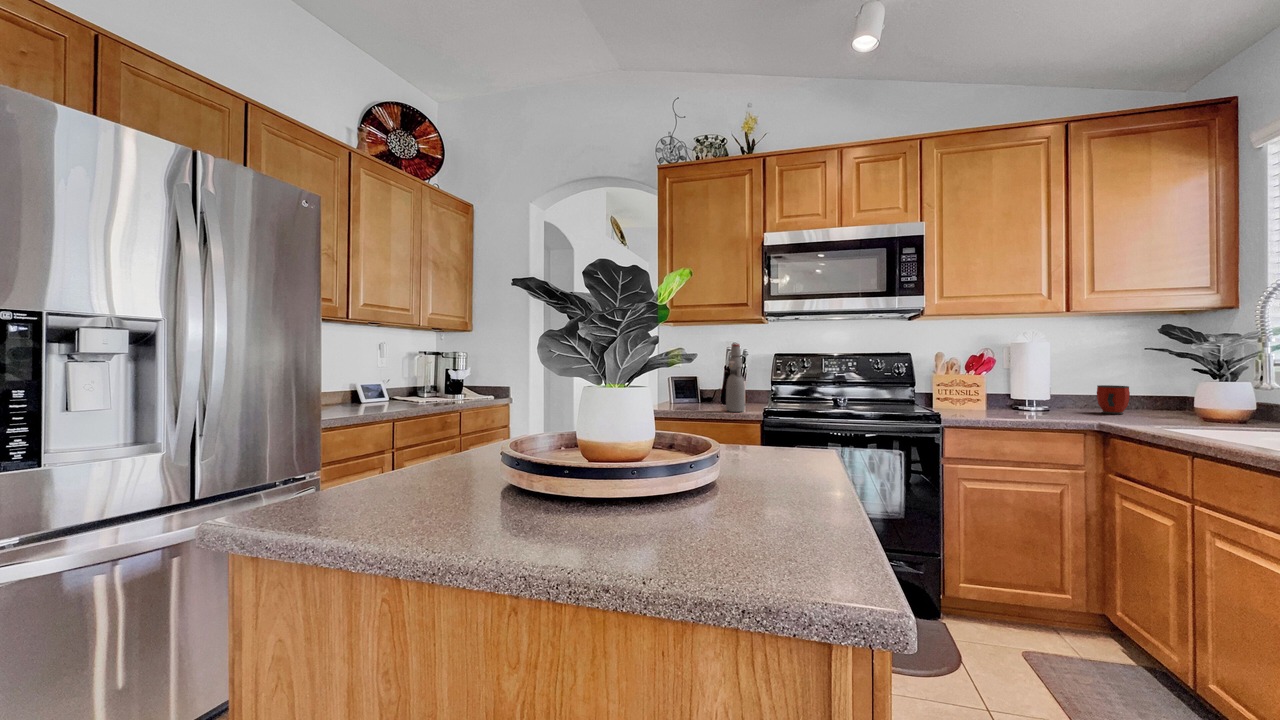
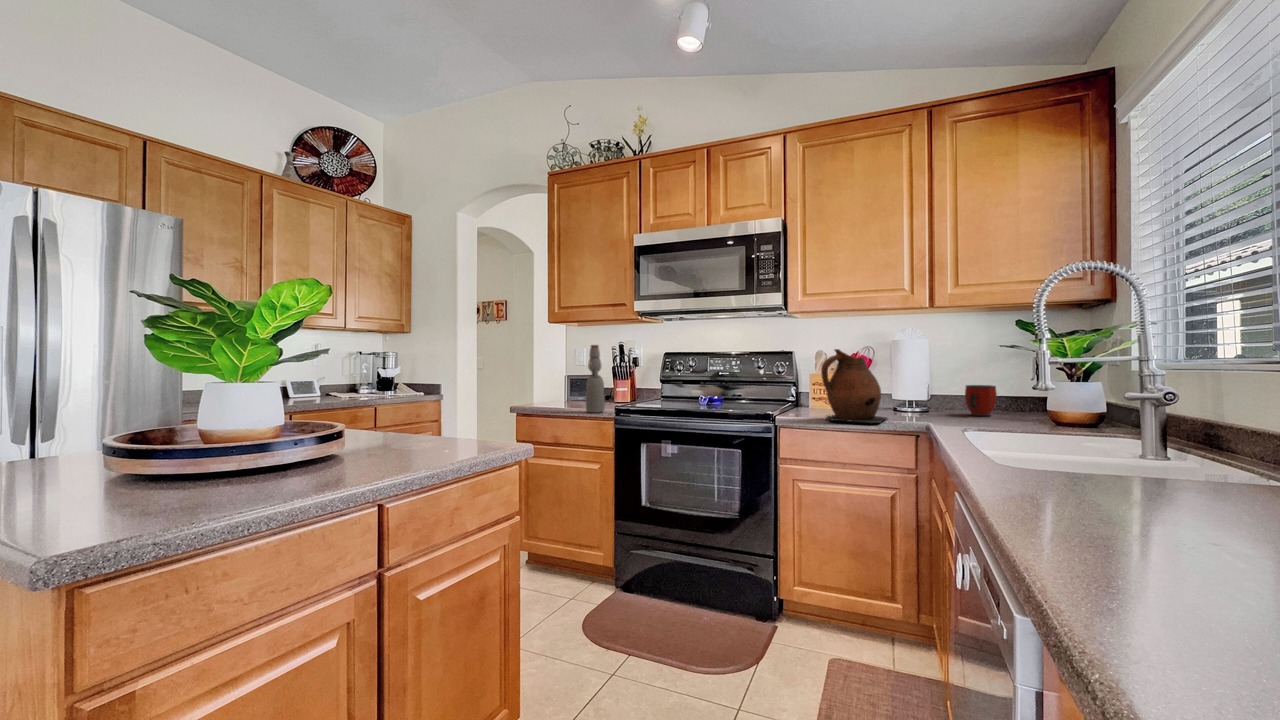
ceramic pitcher: none [981,351,1051,421] -> present [821,349,887,424]

